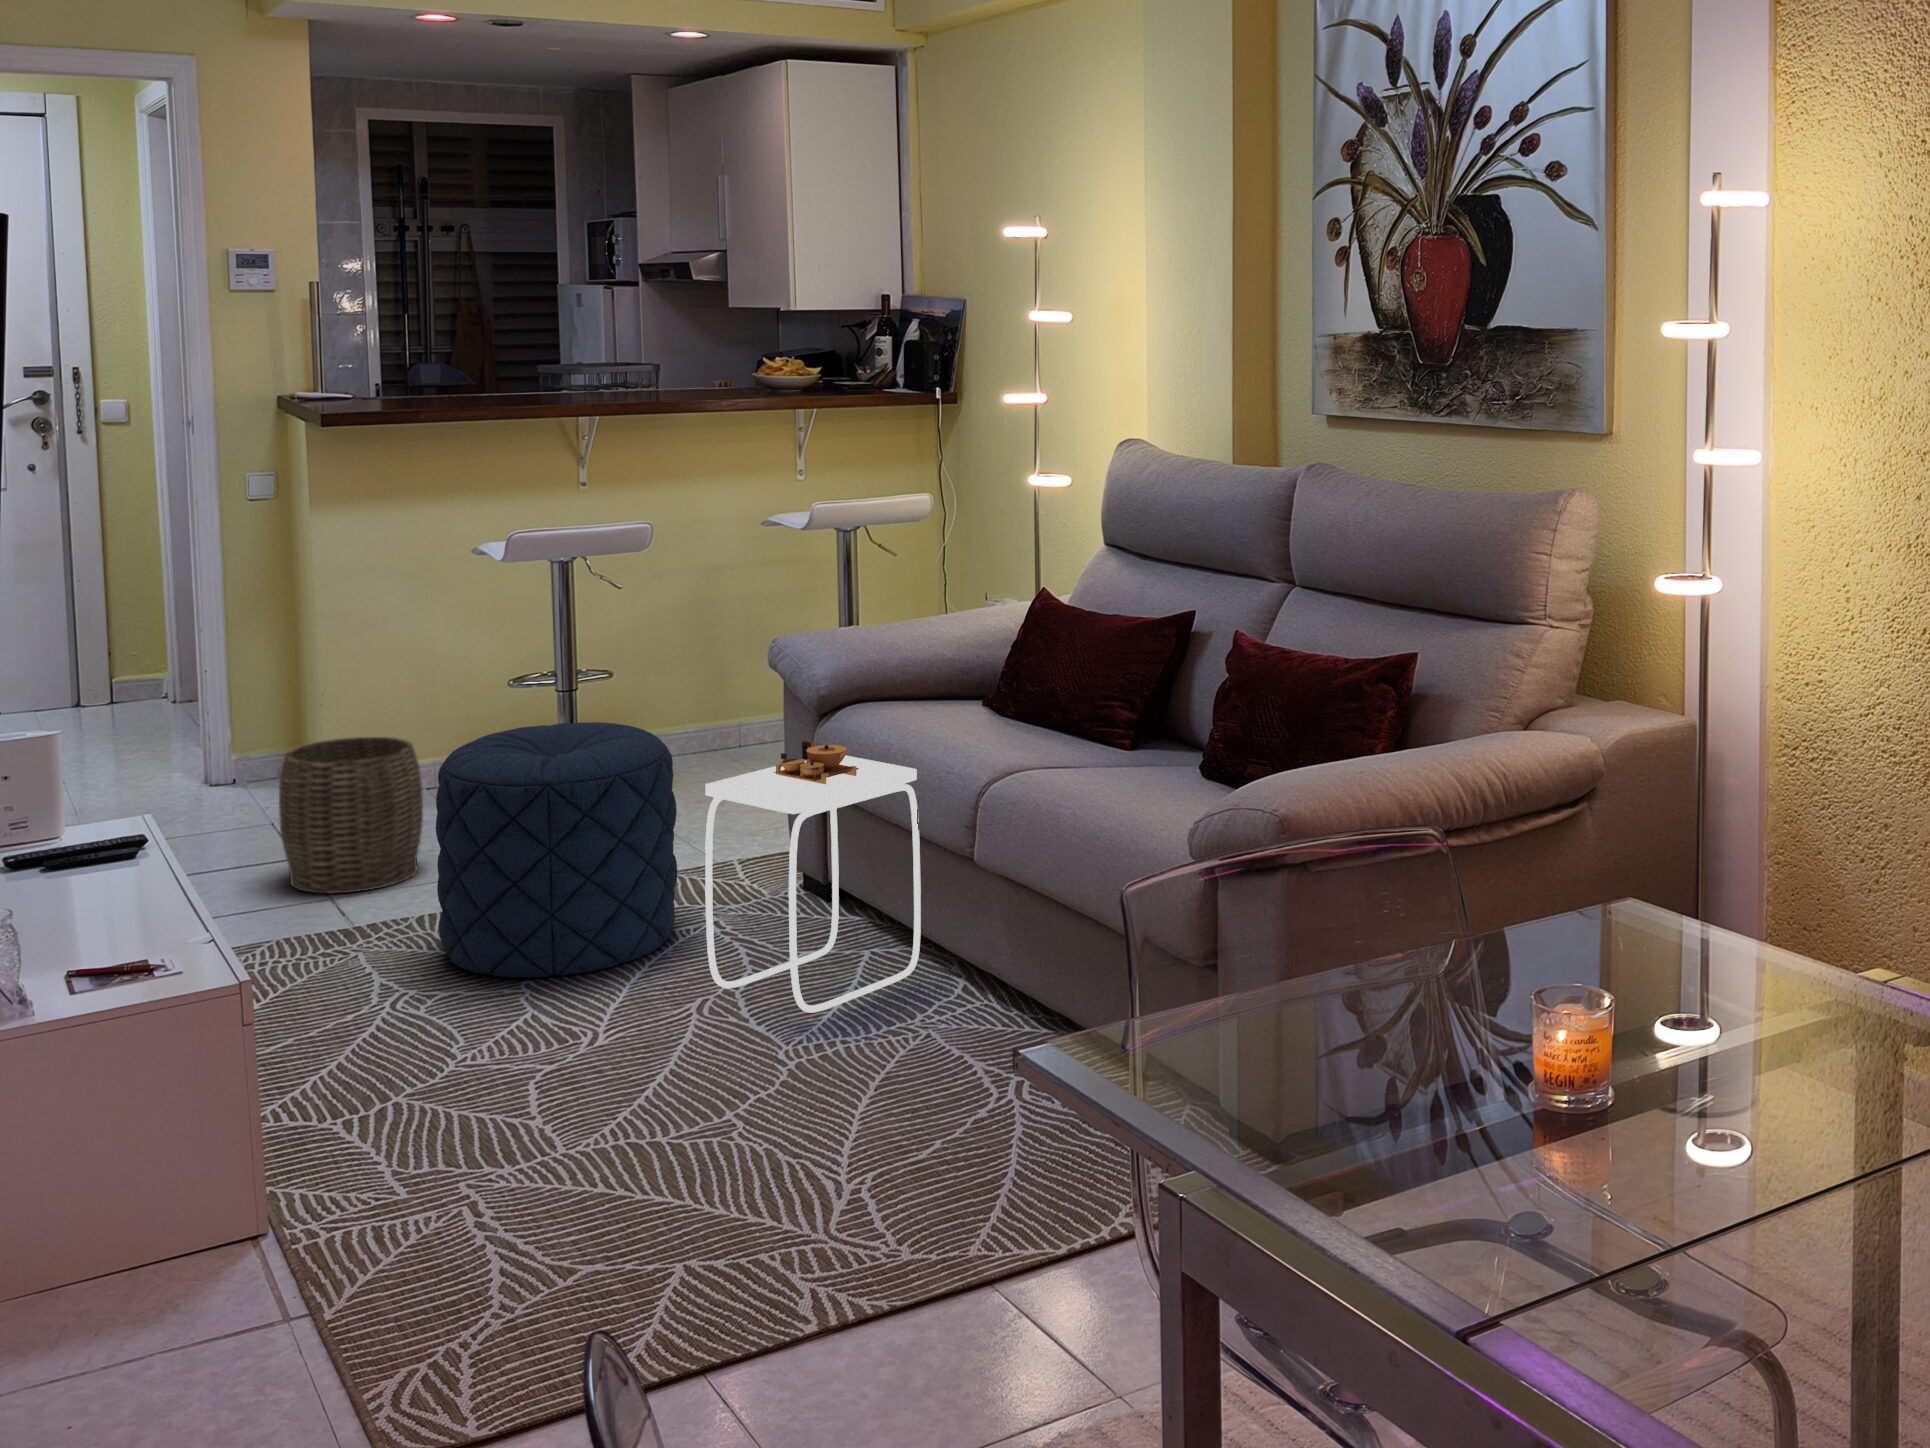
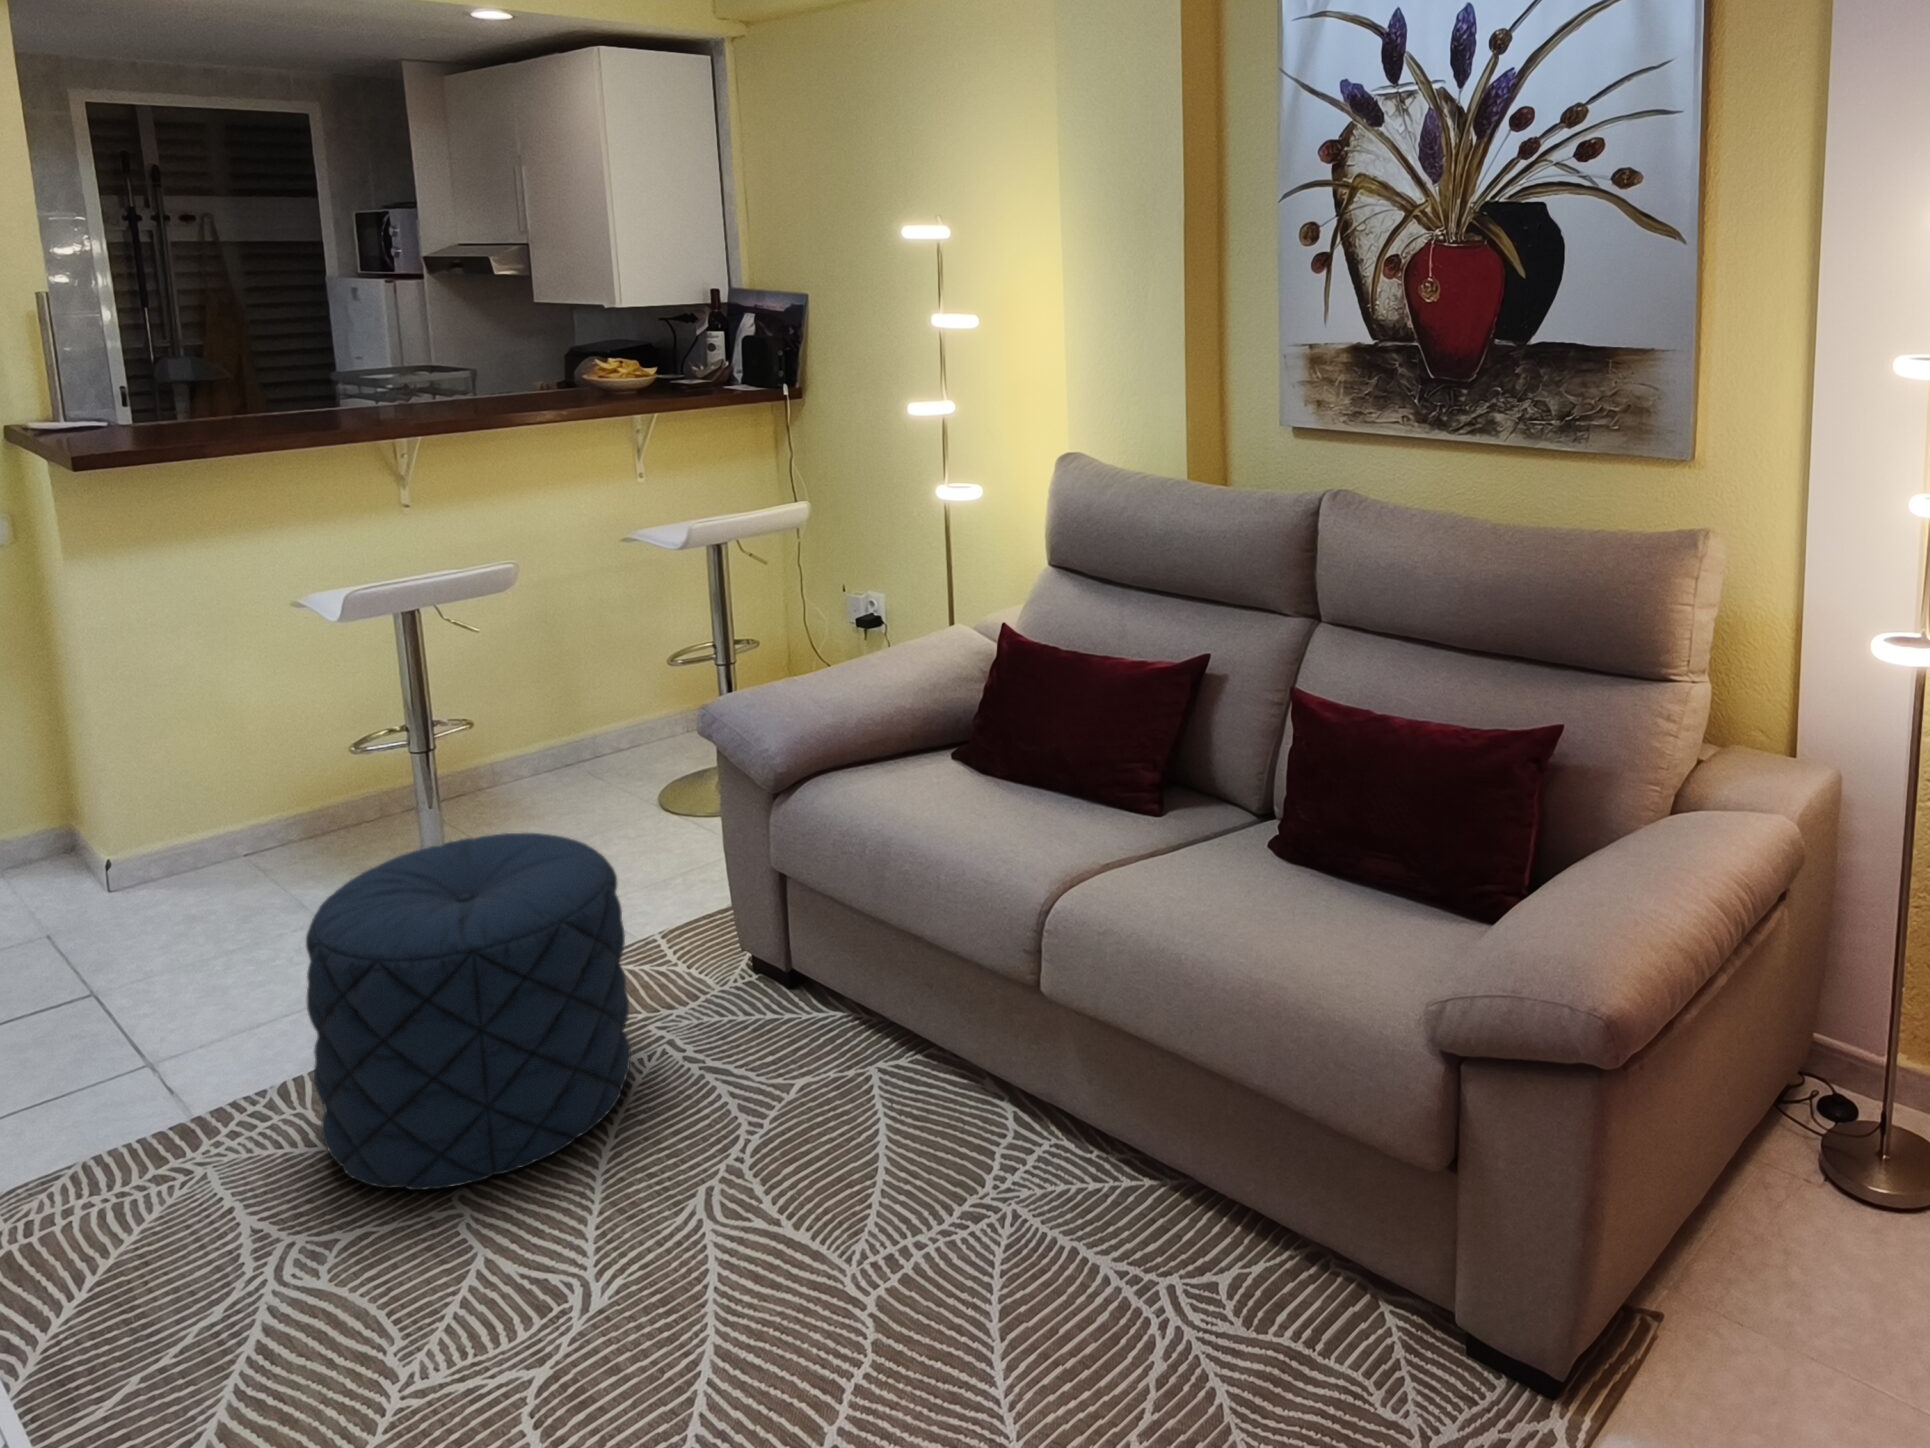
woven basket: present [279,737,423,894] -> none [58,847,261,1061]
side table: present [705,741,921,1013] -> none [699,856,955,1198]

